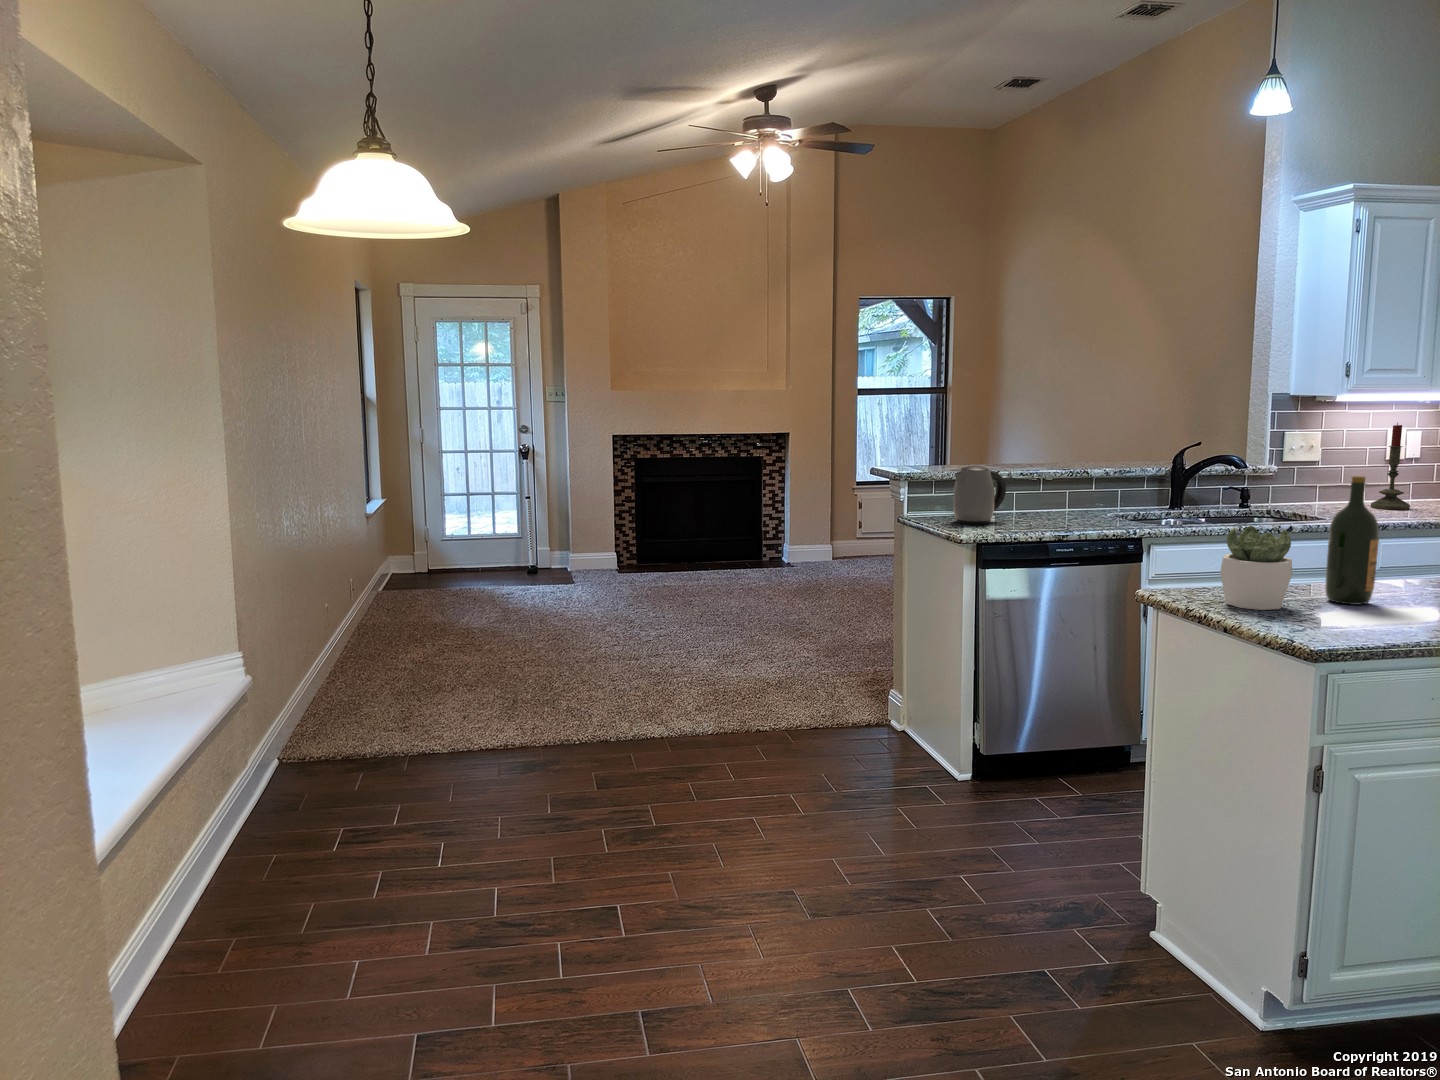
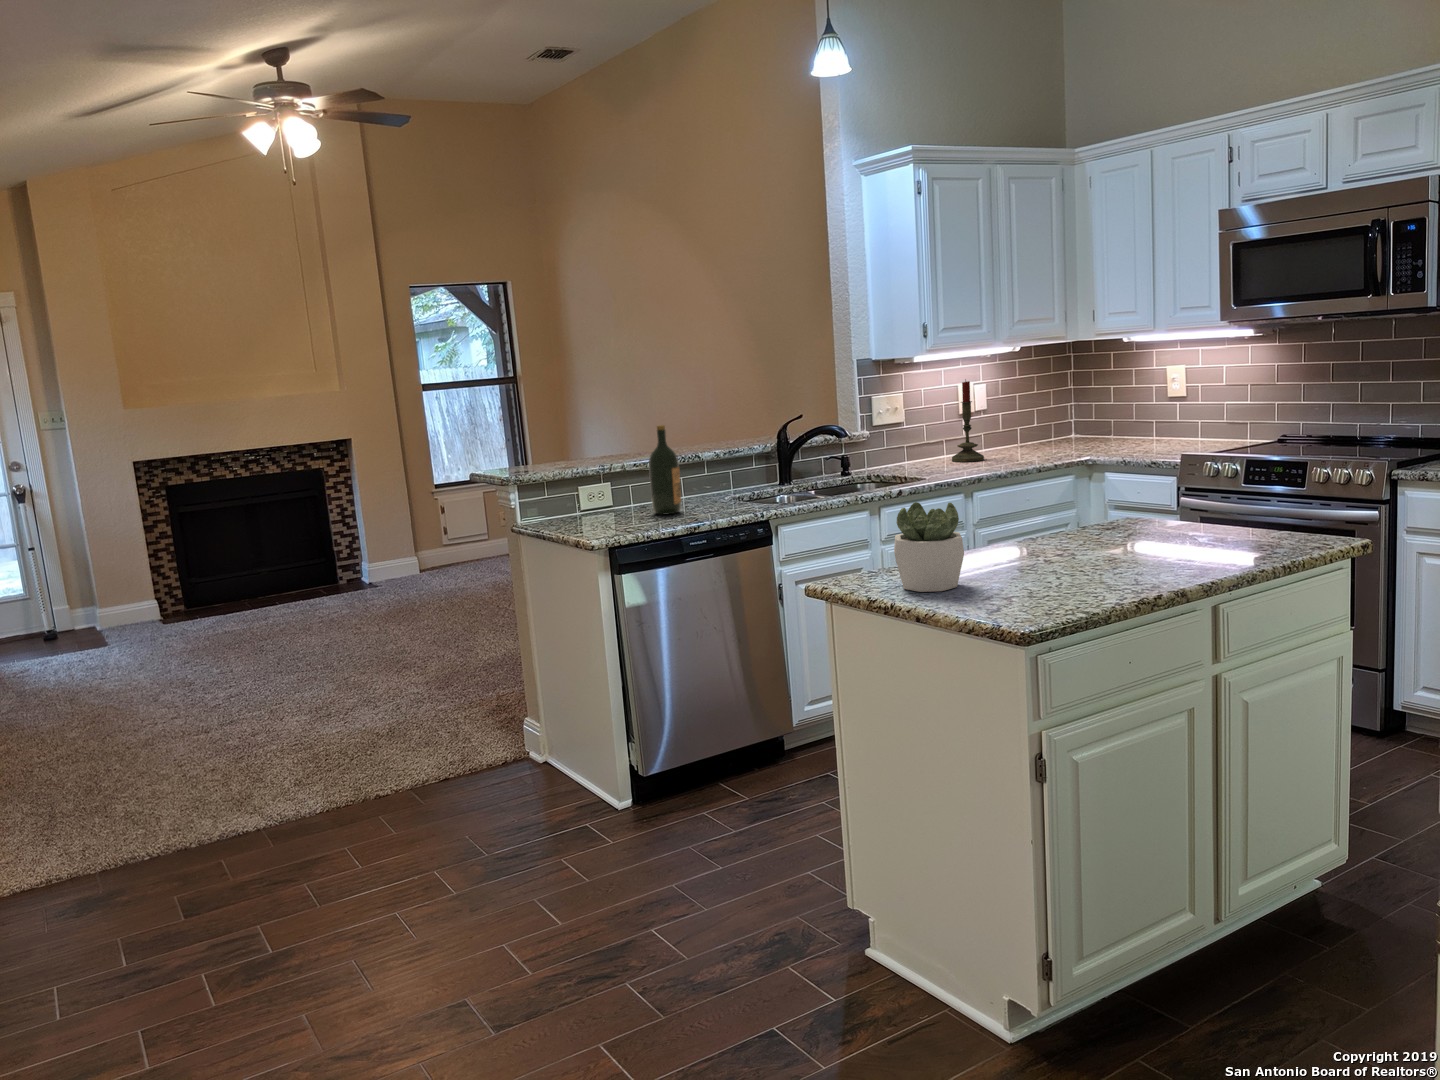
kettle: present [953,466,1006,525] -> none [571,461,628,527]
wine bottle: present [1325,476,1379,605] -> present [649,425,681,515]

